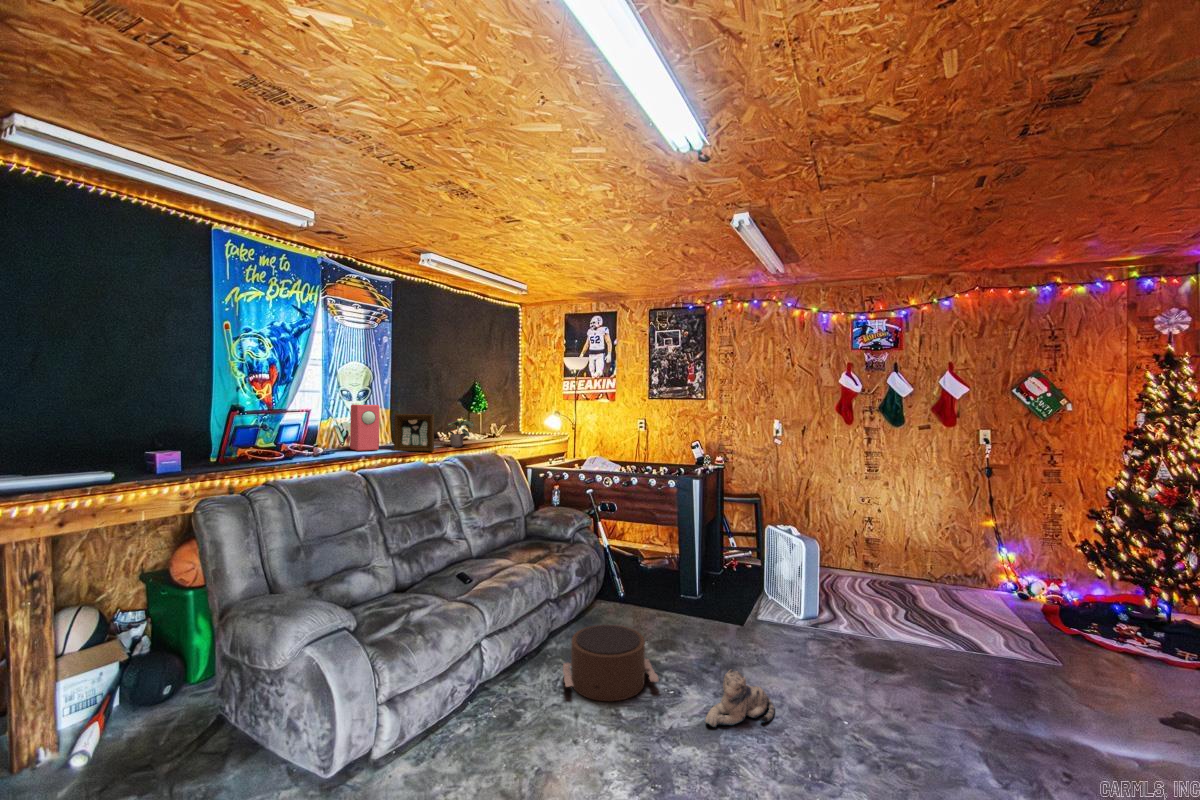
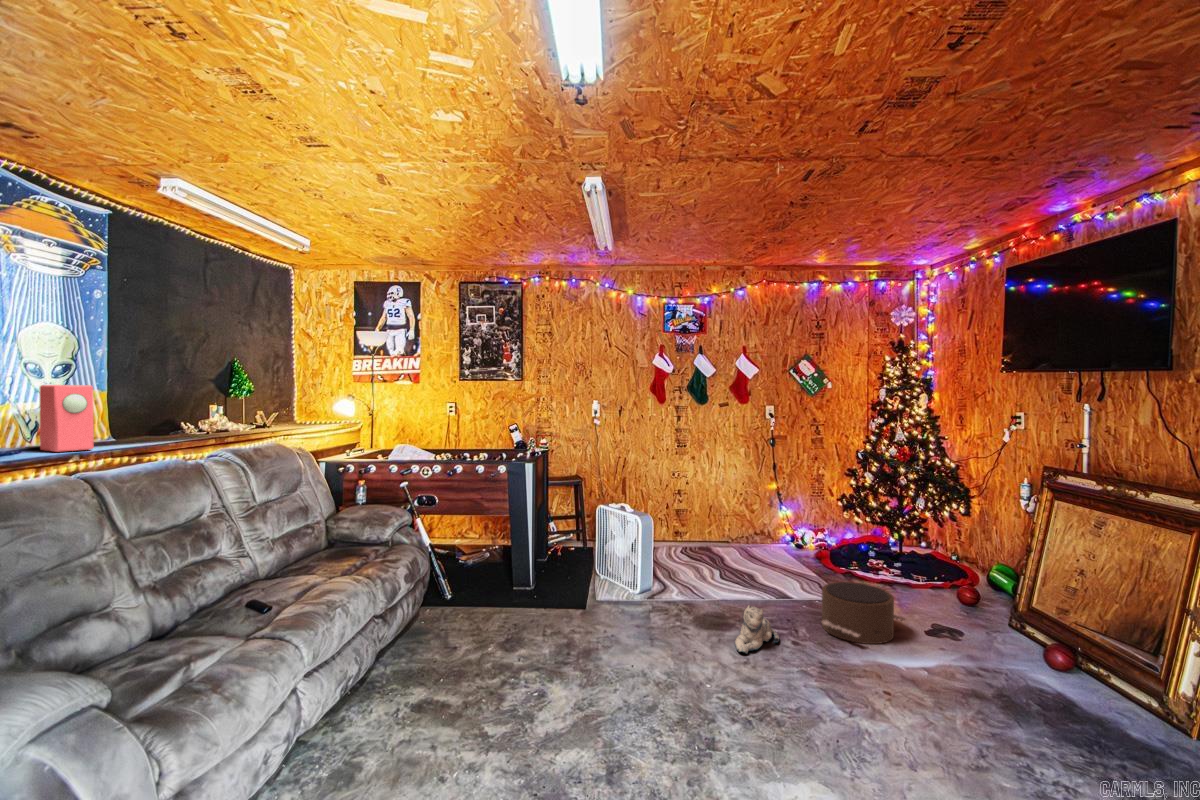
picture frame: present [394,414,434,451] -> none [120,398,186,450]
potted plant: present [446,420,474,447] -> none [198,405,244,442]
pouf: present [563,625,658,701] -> present [822,582,905,644]
plush toy: present [705,670,775,727] -> present [735,606,779,653]

